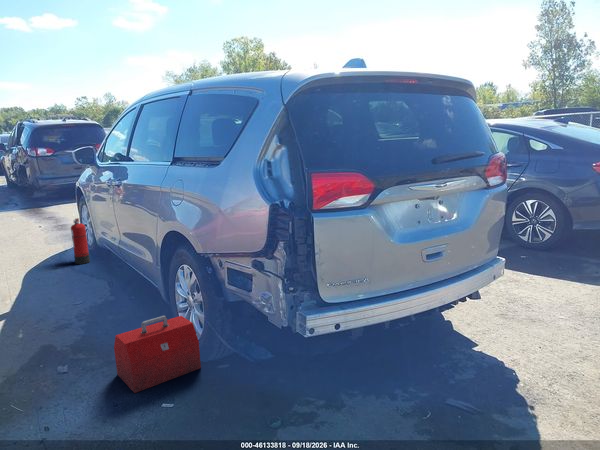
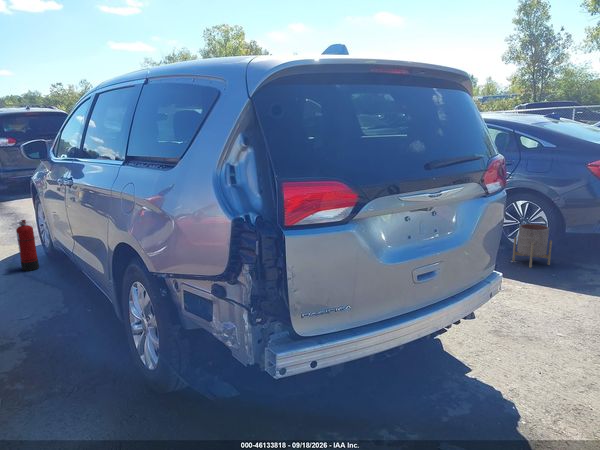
planter: none [522,221,559,262] -> present [512,224,552,268]
toolbox: present [114,316,201,393] -> none [52,341,156,437]

